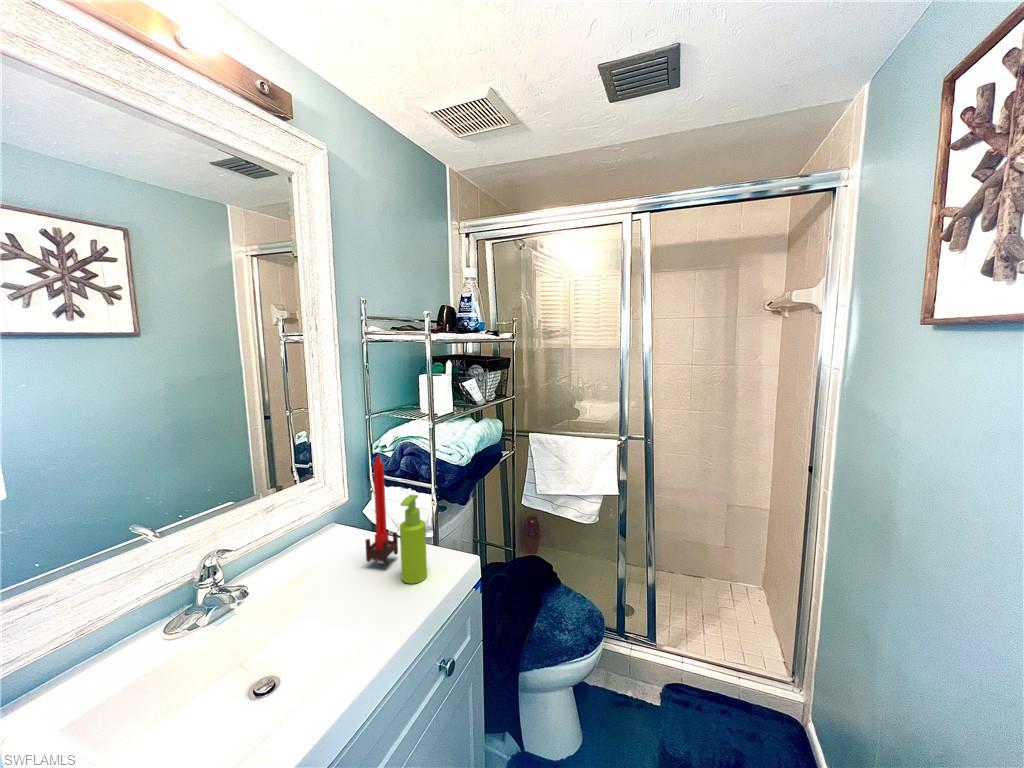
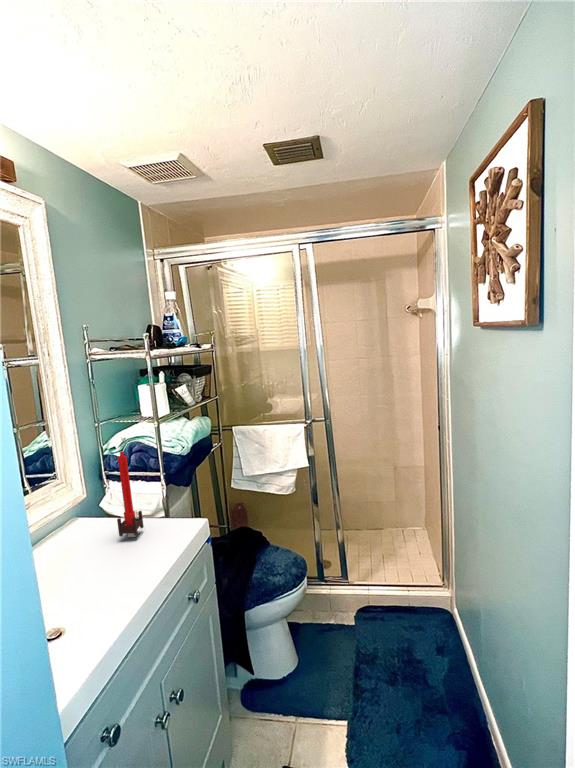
soap dispenser: present [400,495,427,584] -> none [147,476,172,545]

